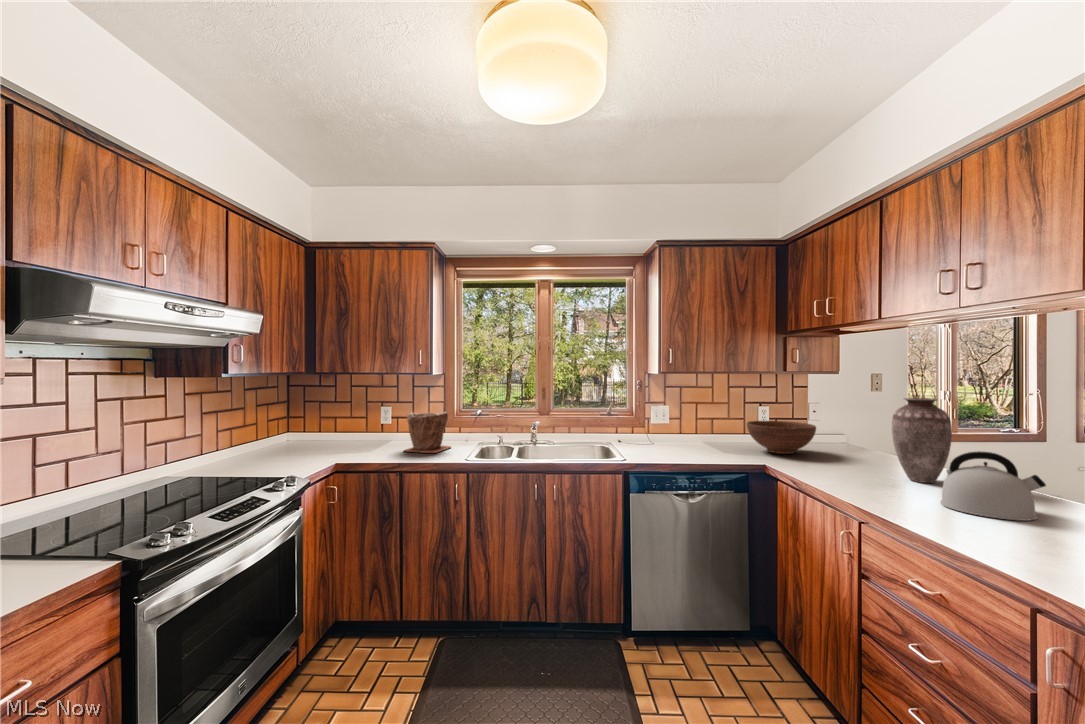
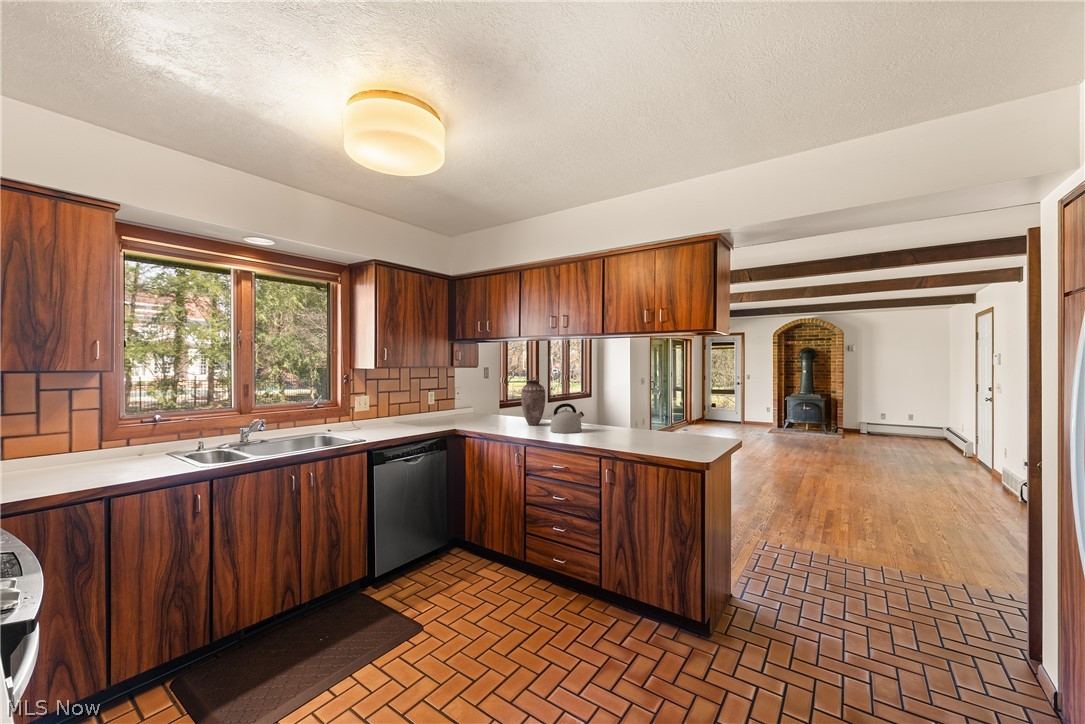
plant pot: present [404,412,451,453] -> none [67,418,141,477]
fruit bowl: present [747,421,816,454] -> none [431,401,474,423]

